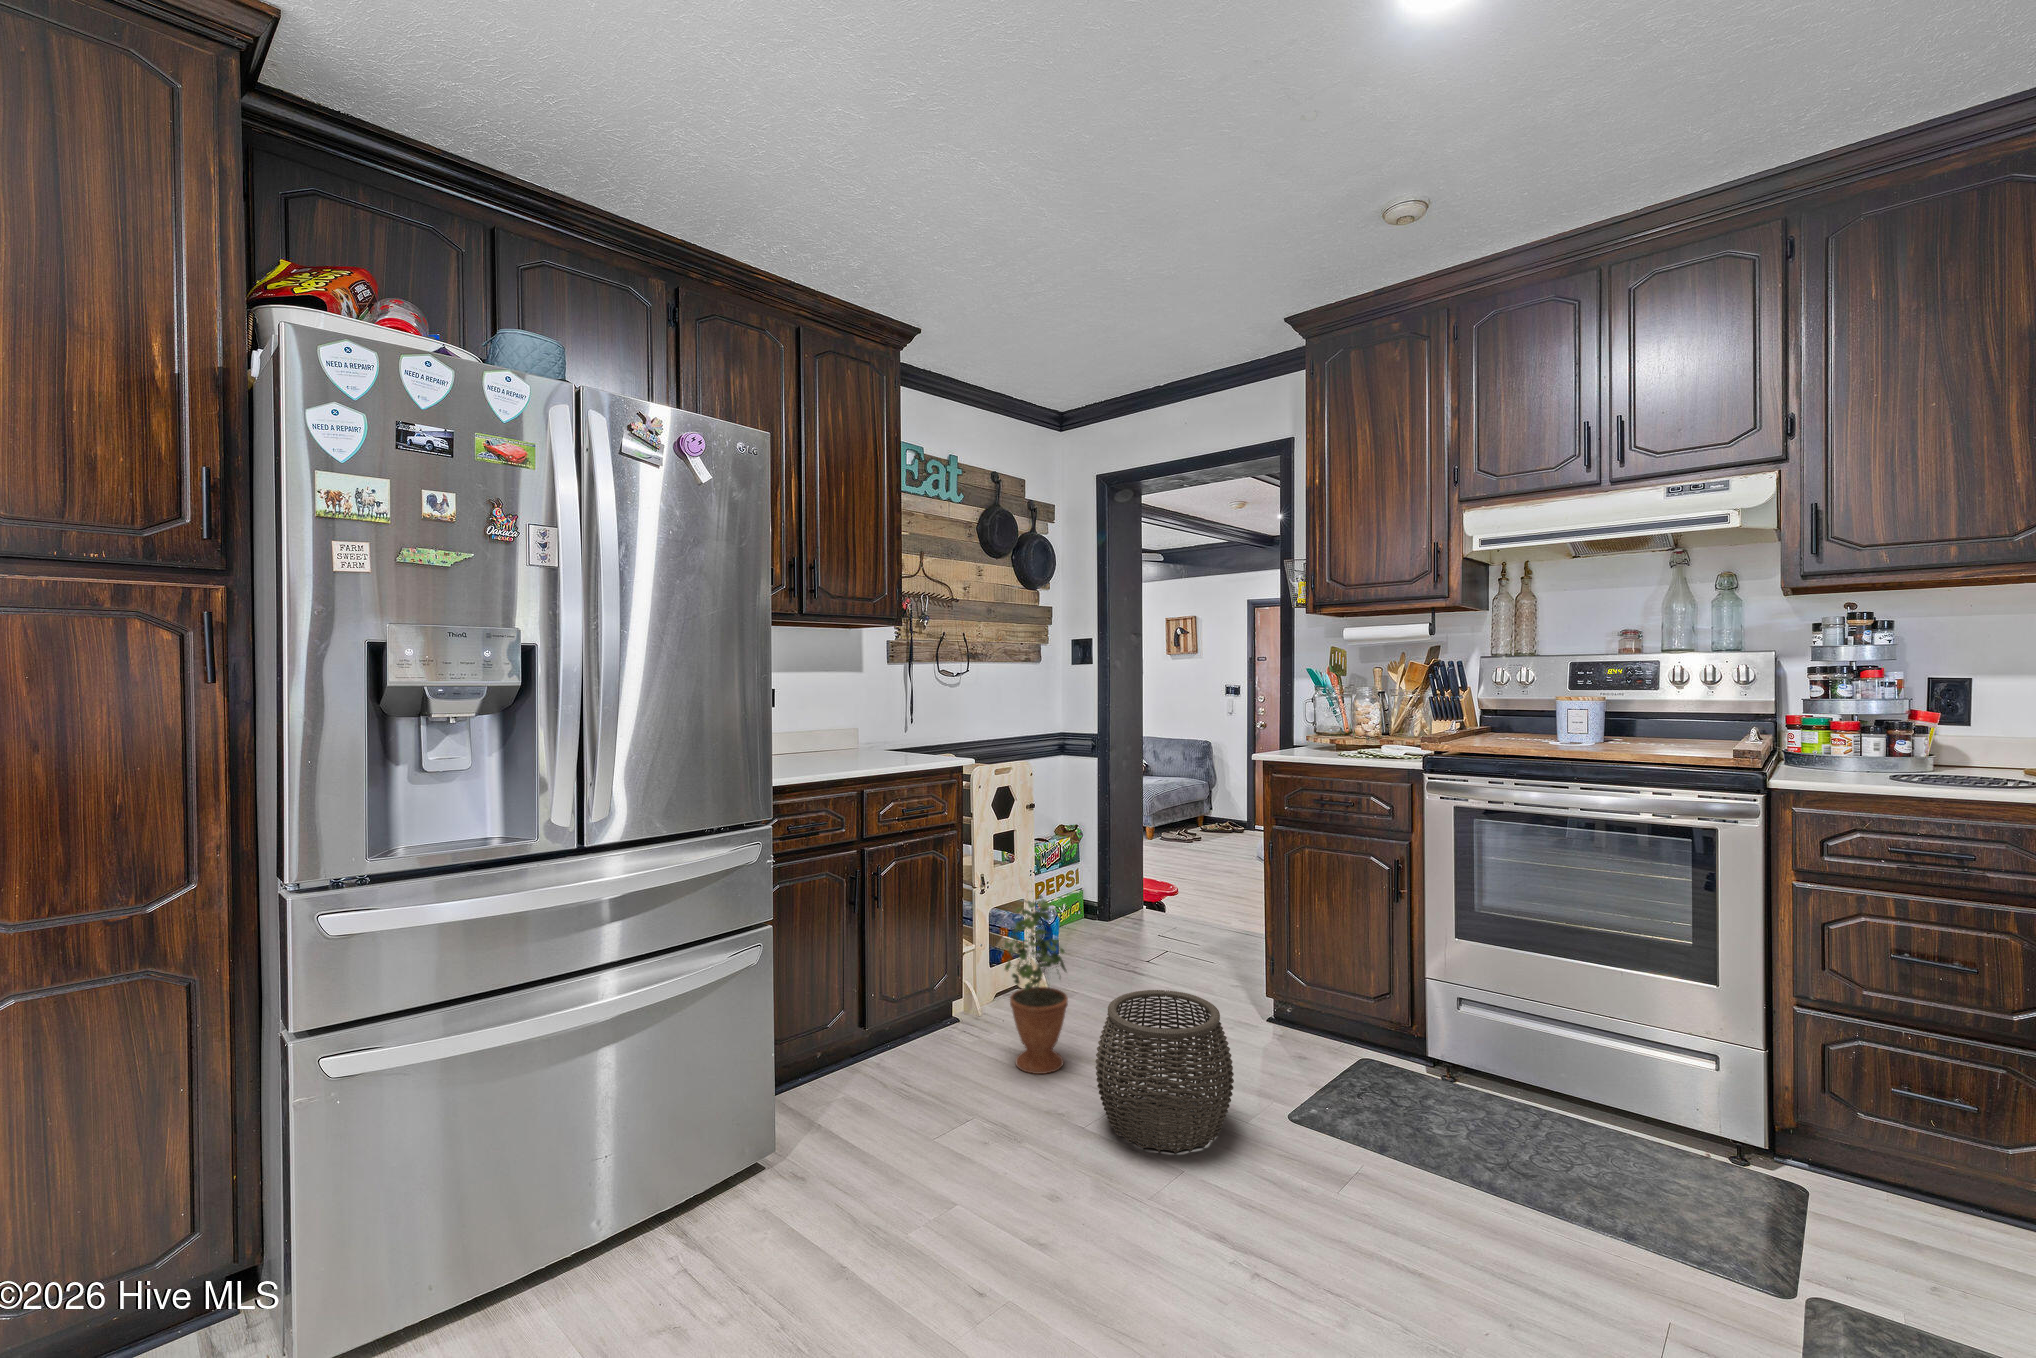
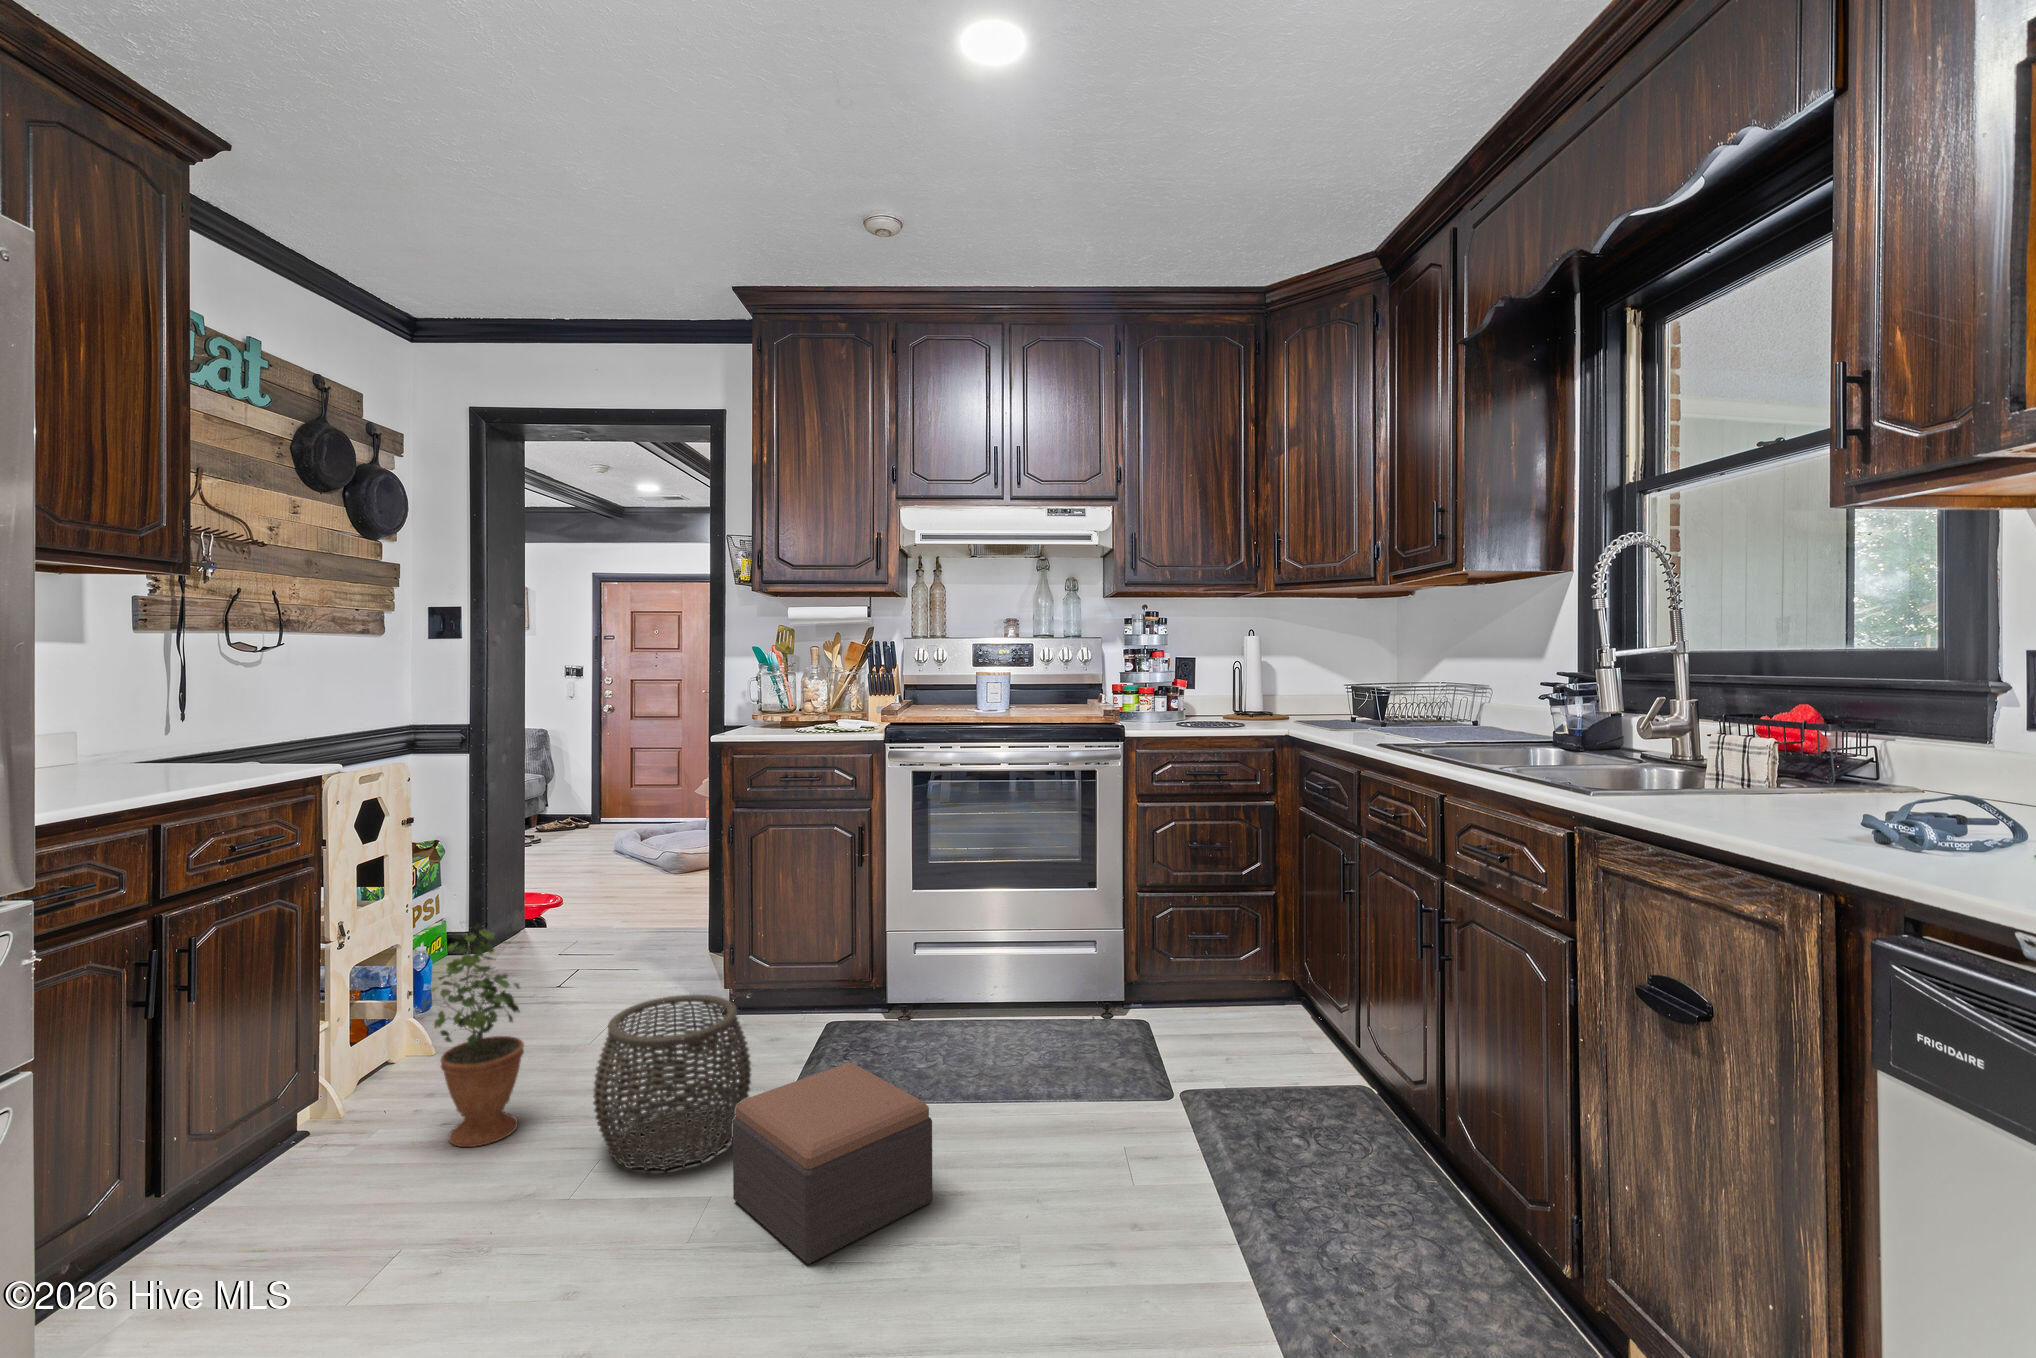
footstool: none [1182,1107,1373,1296] -> present [733,1063,932,1264]

